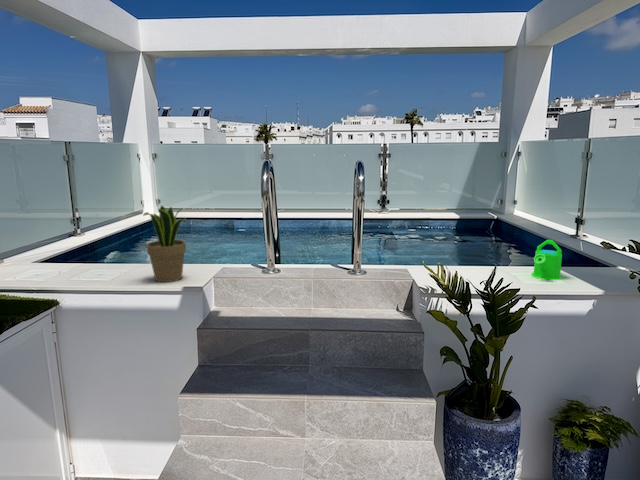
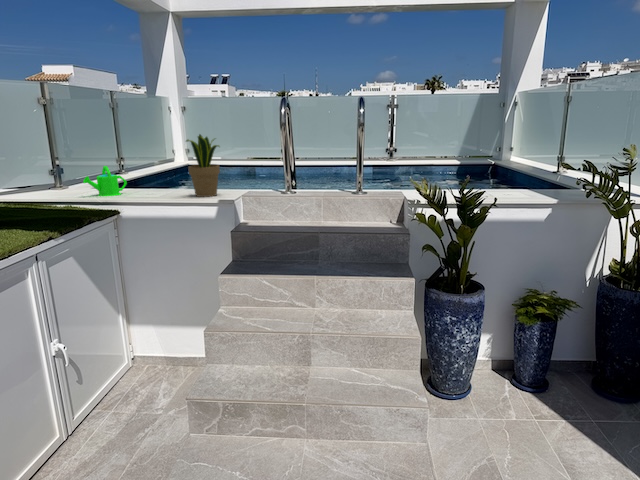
watering can: present [531,240,562,280] -> present [83,166,127,196]

